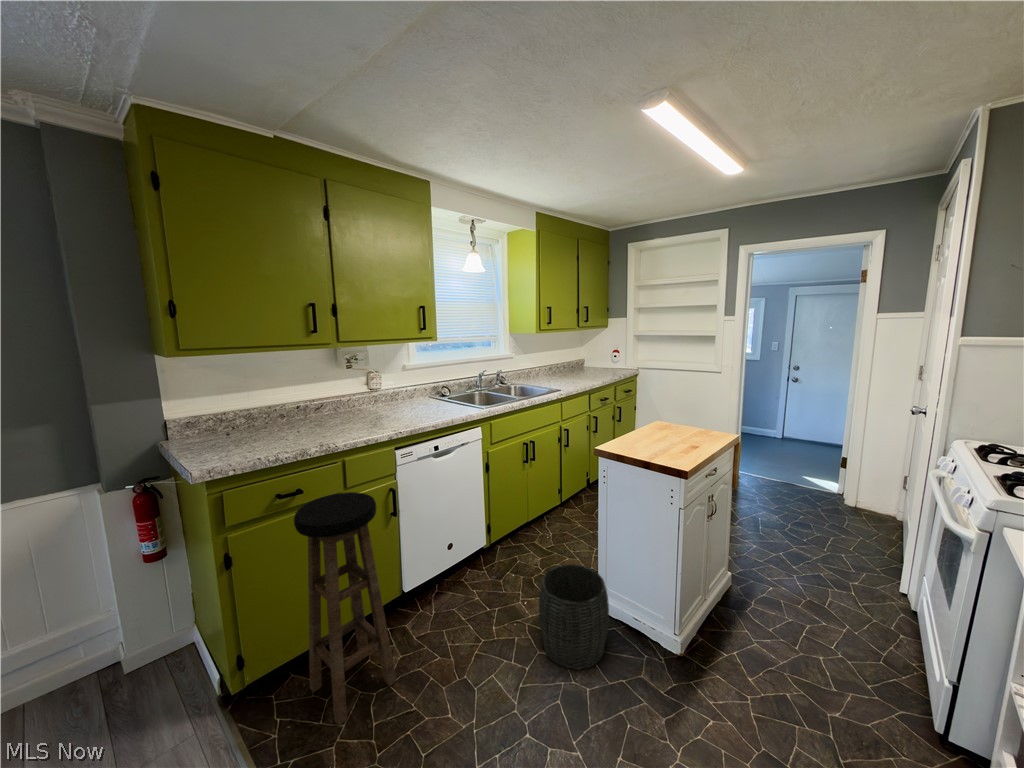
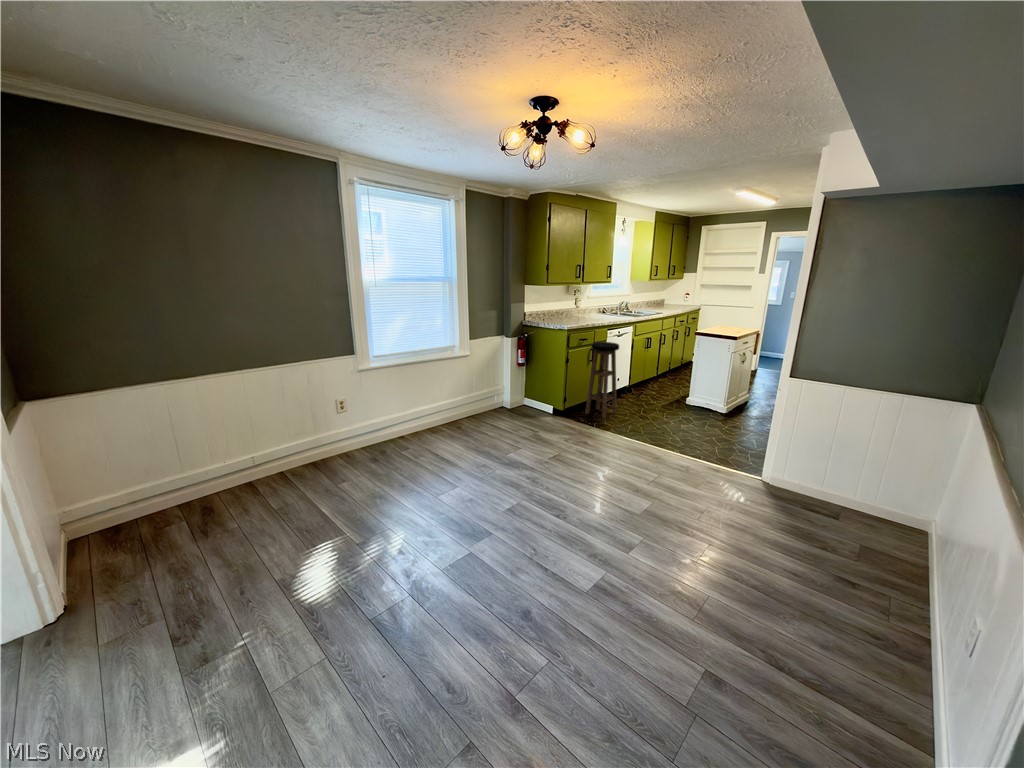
woven basket: present [539,564,609,669] -> none [668,380,699,414]

